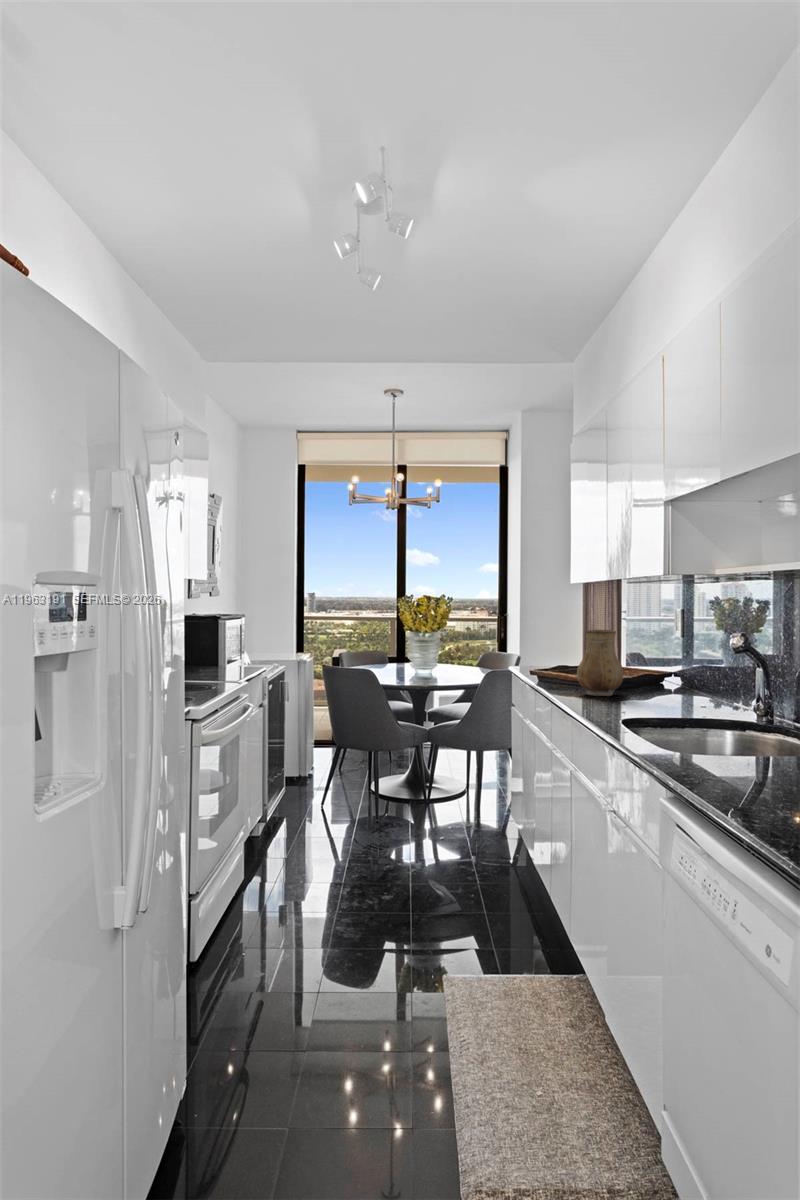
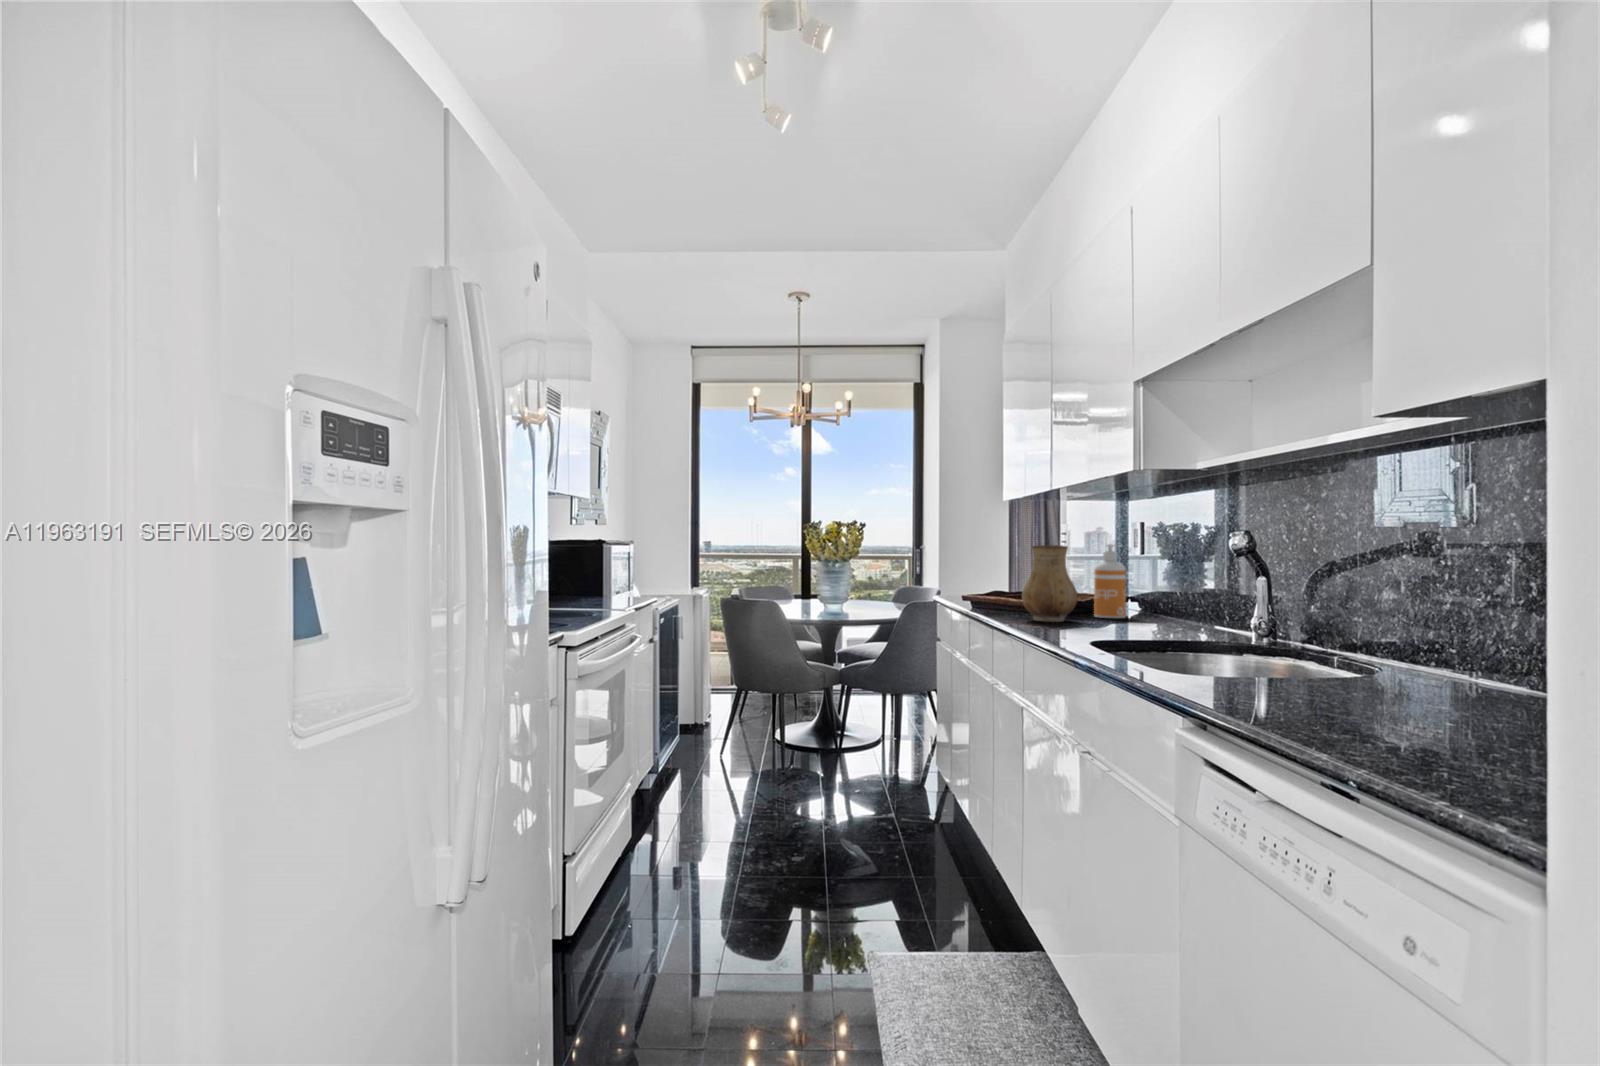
soap dispenser: none [640,628,667,692] -> present [1094,544,1126,618]

